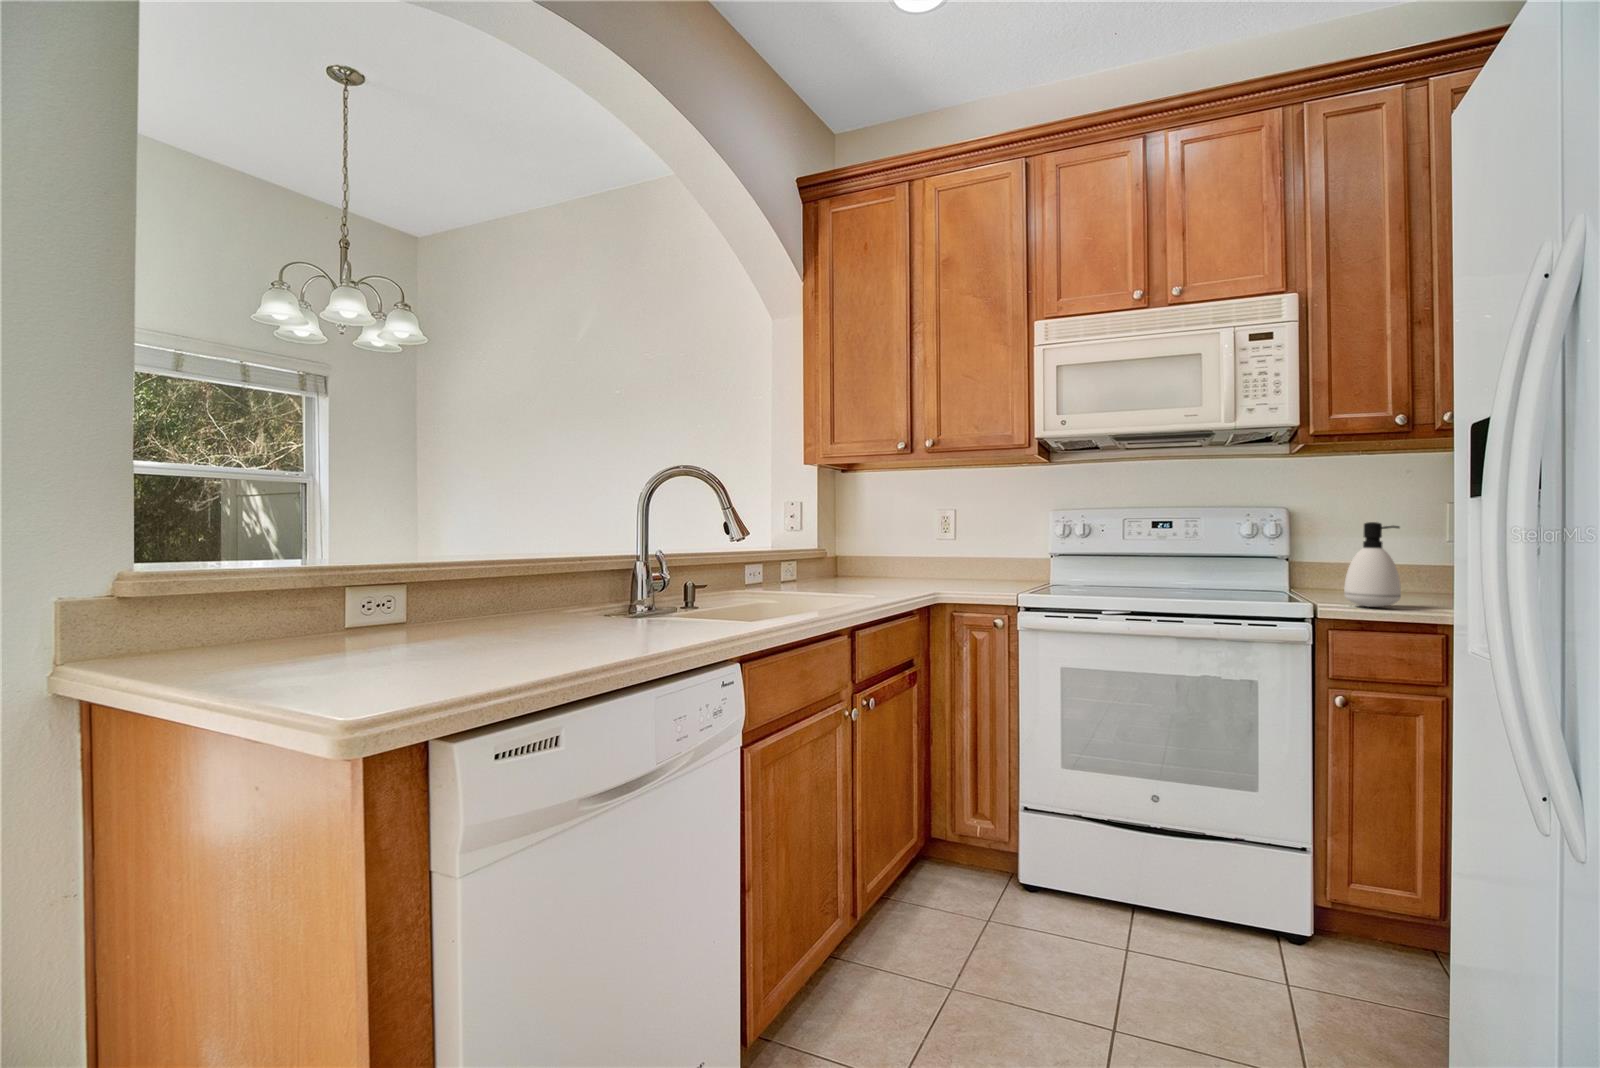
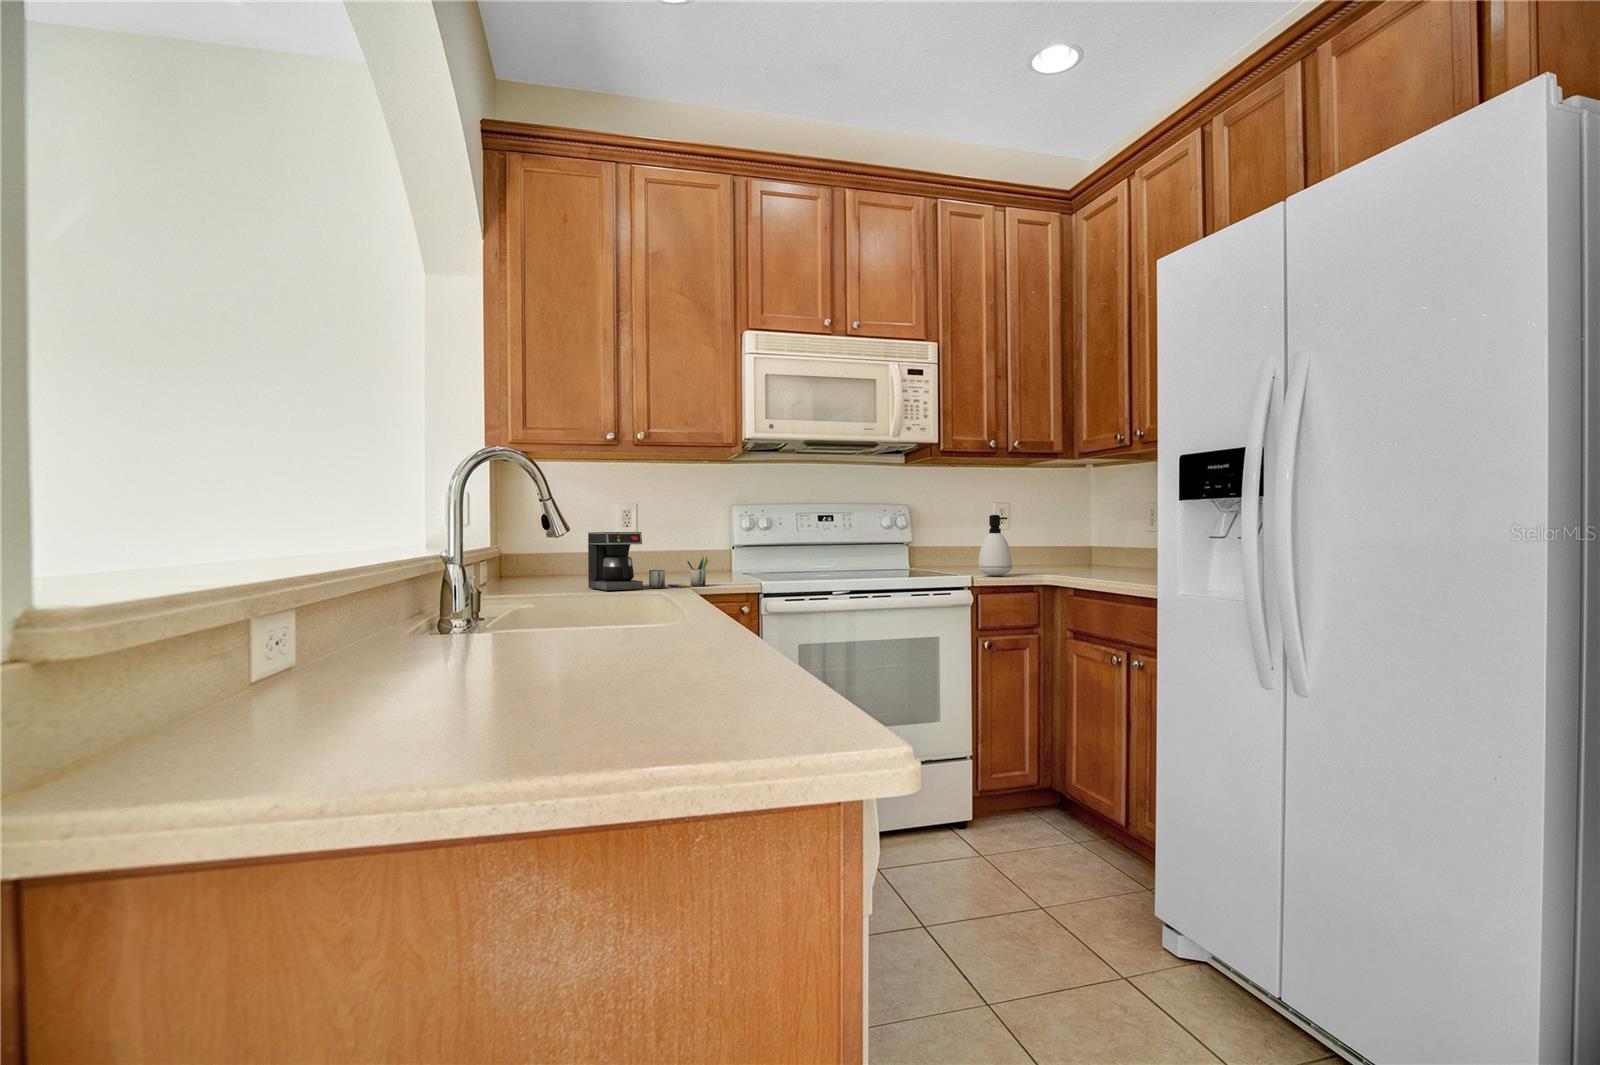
coffee maker: none [855,538,967,595] -> present [588,532,709,591]

